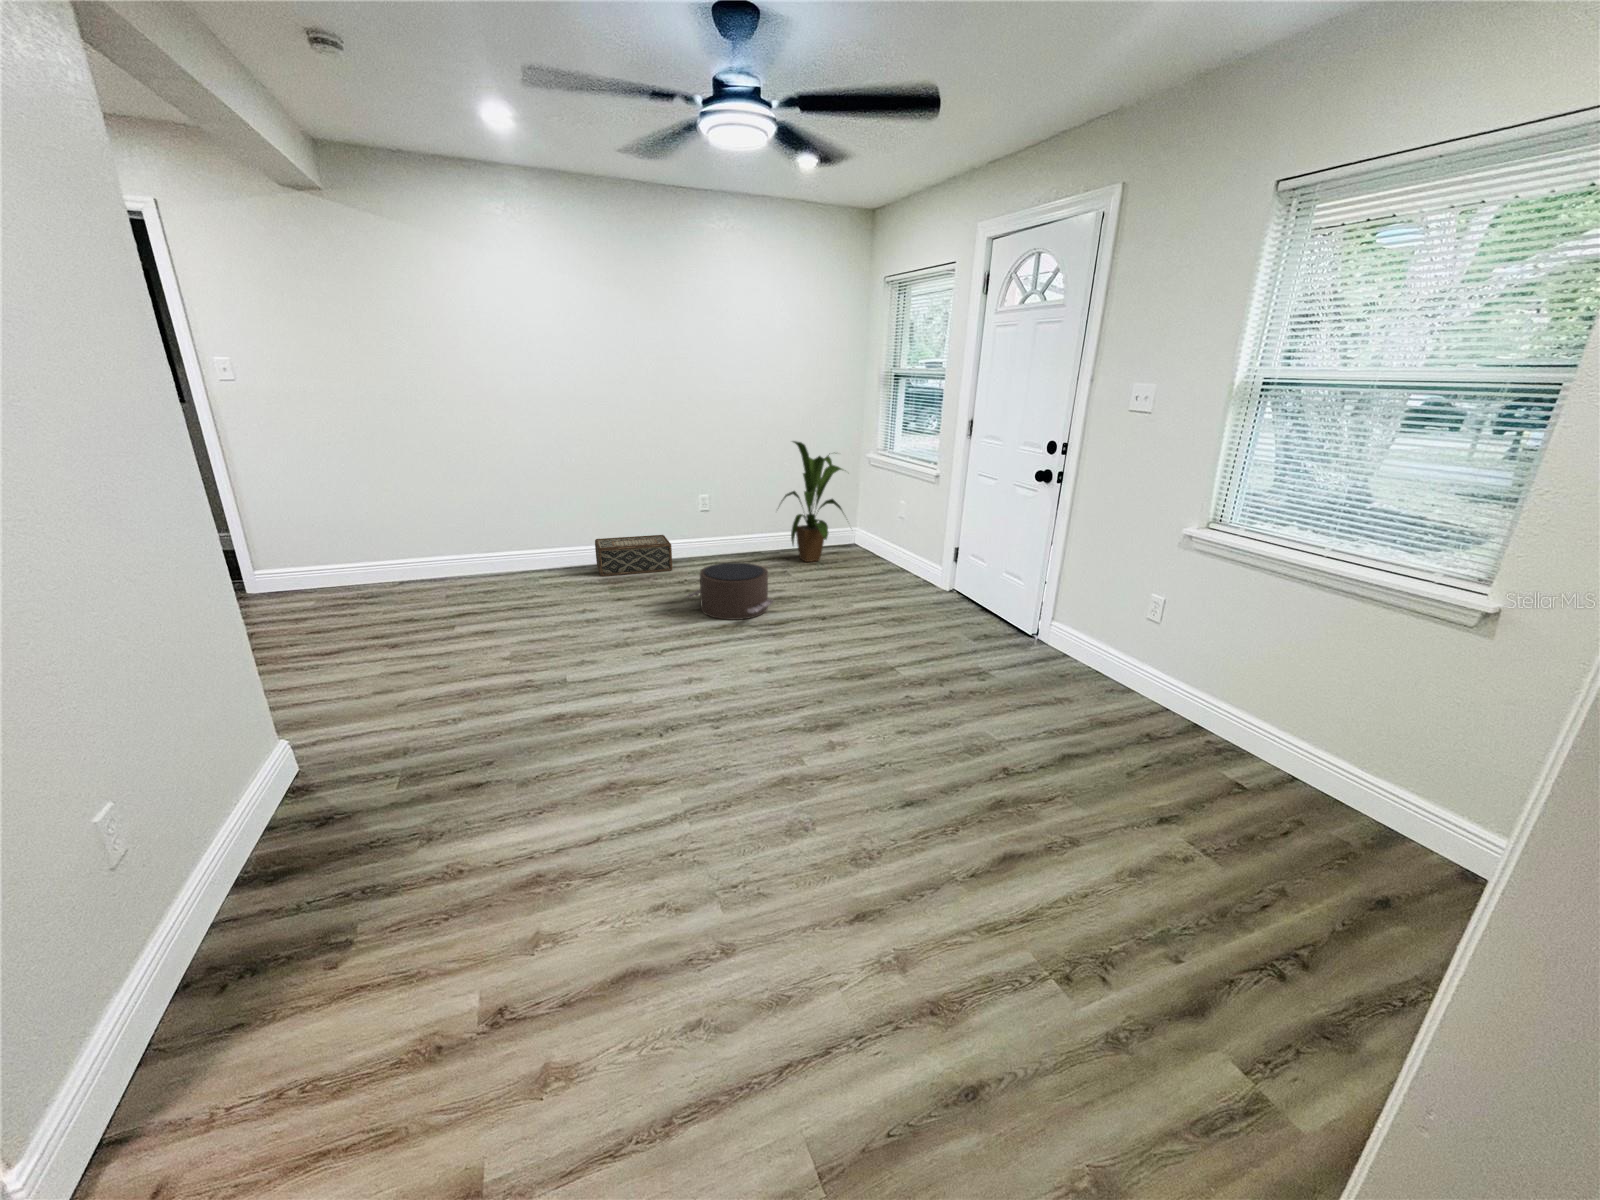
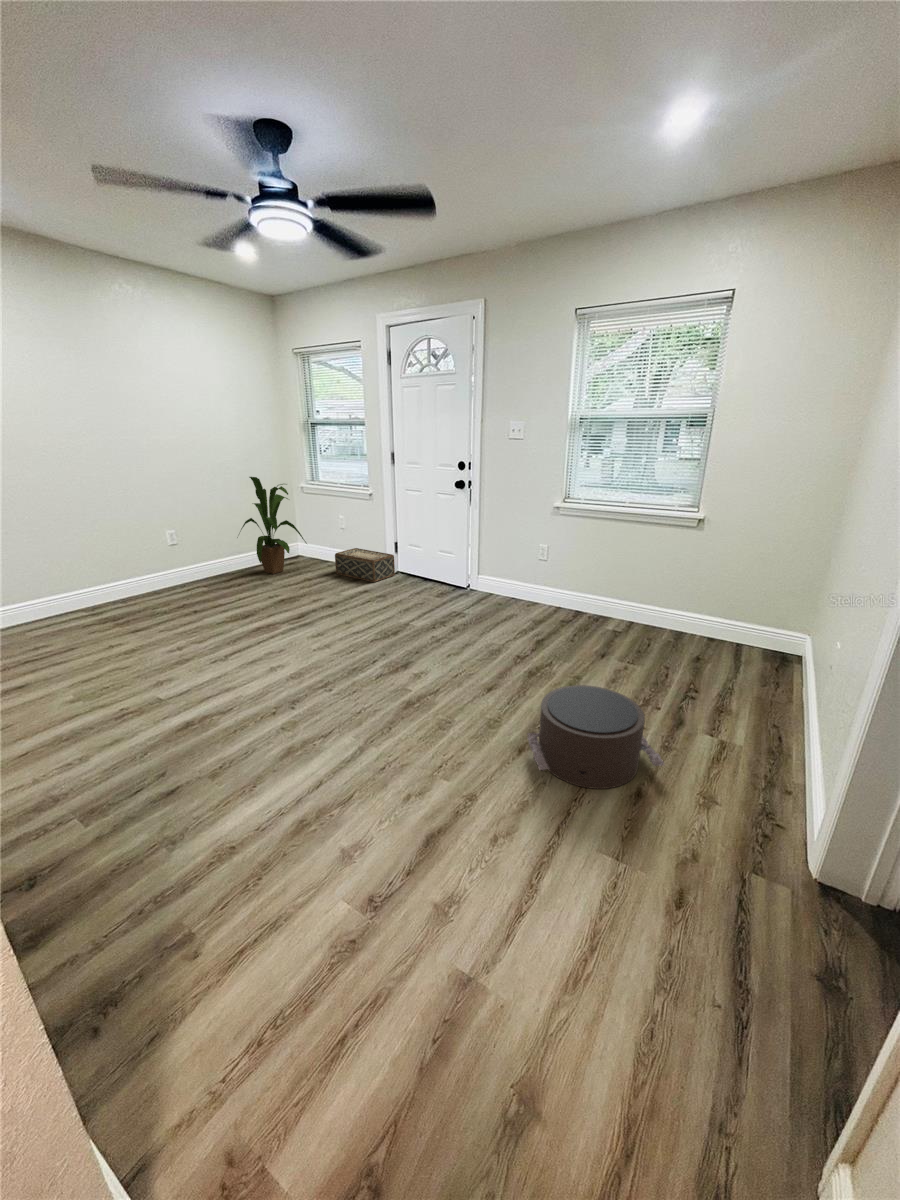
woven basket: present [595,535,672,576] -> present [335,548,395,582]
pouf: present [687,562,773,620] -> present [527,685,664,789]

